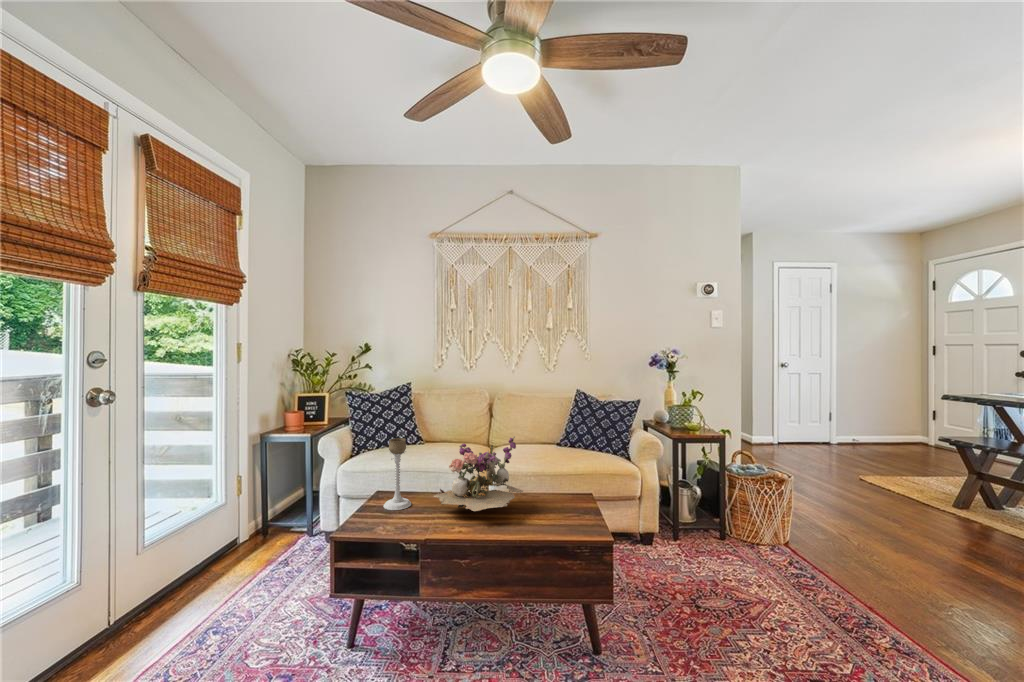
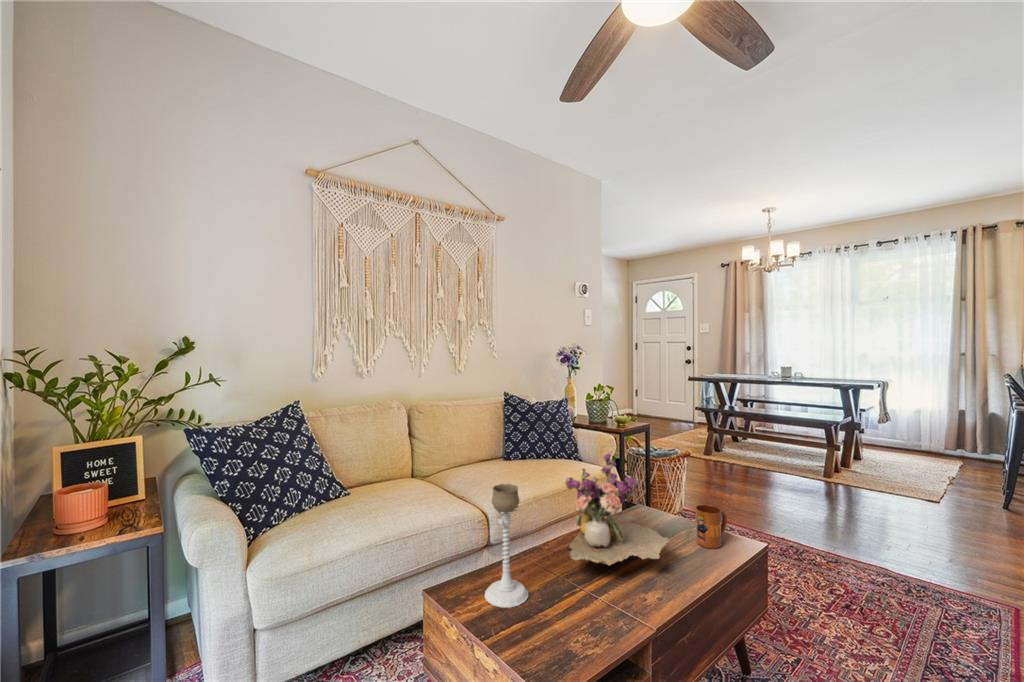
mug: none [550,493,579,530] -> present [696,505,727,549]

